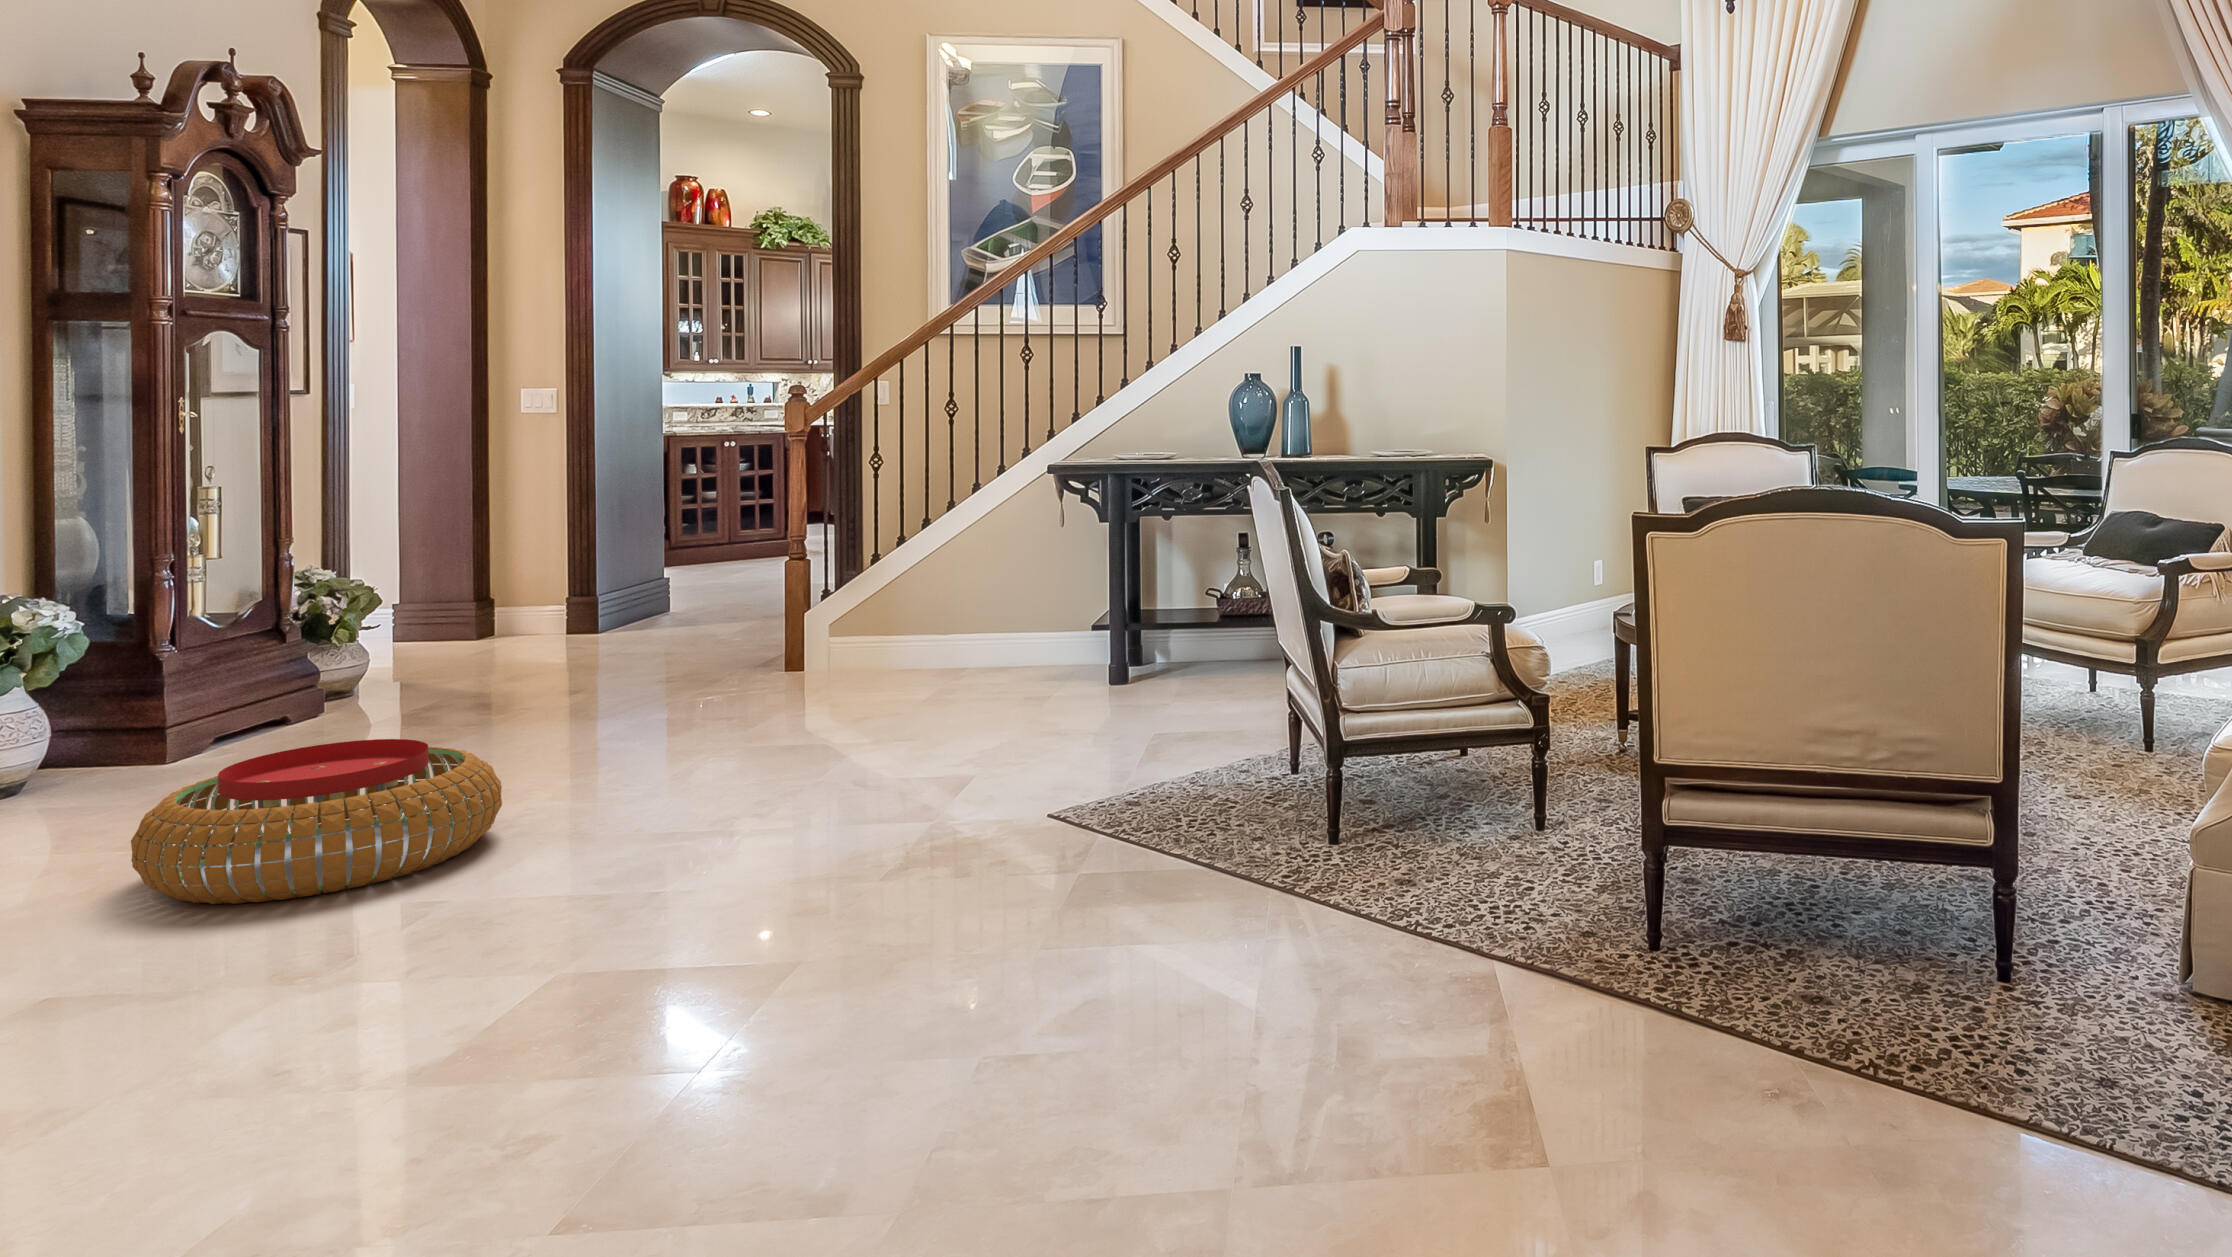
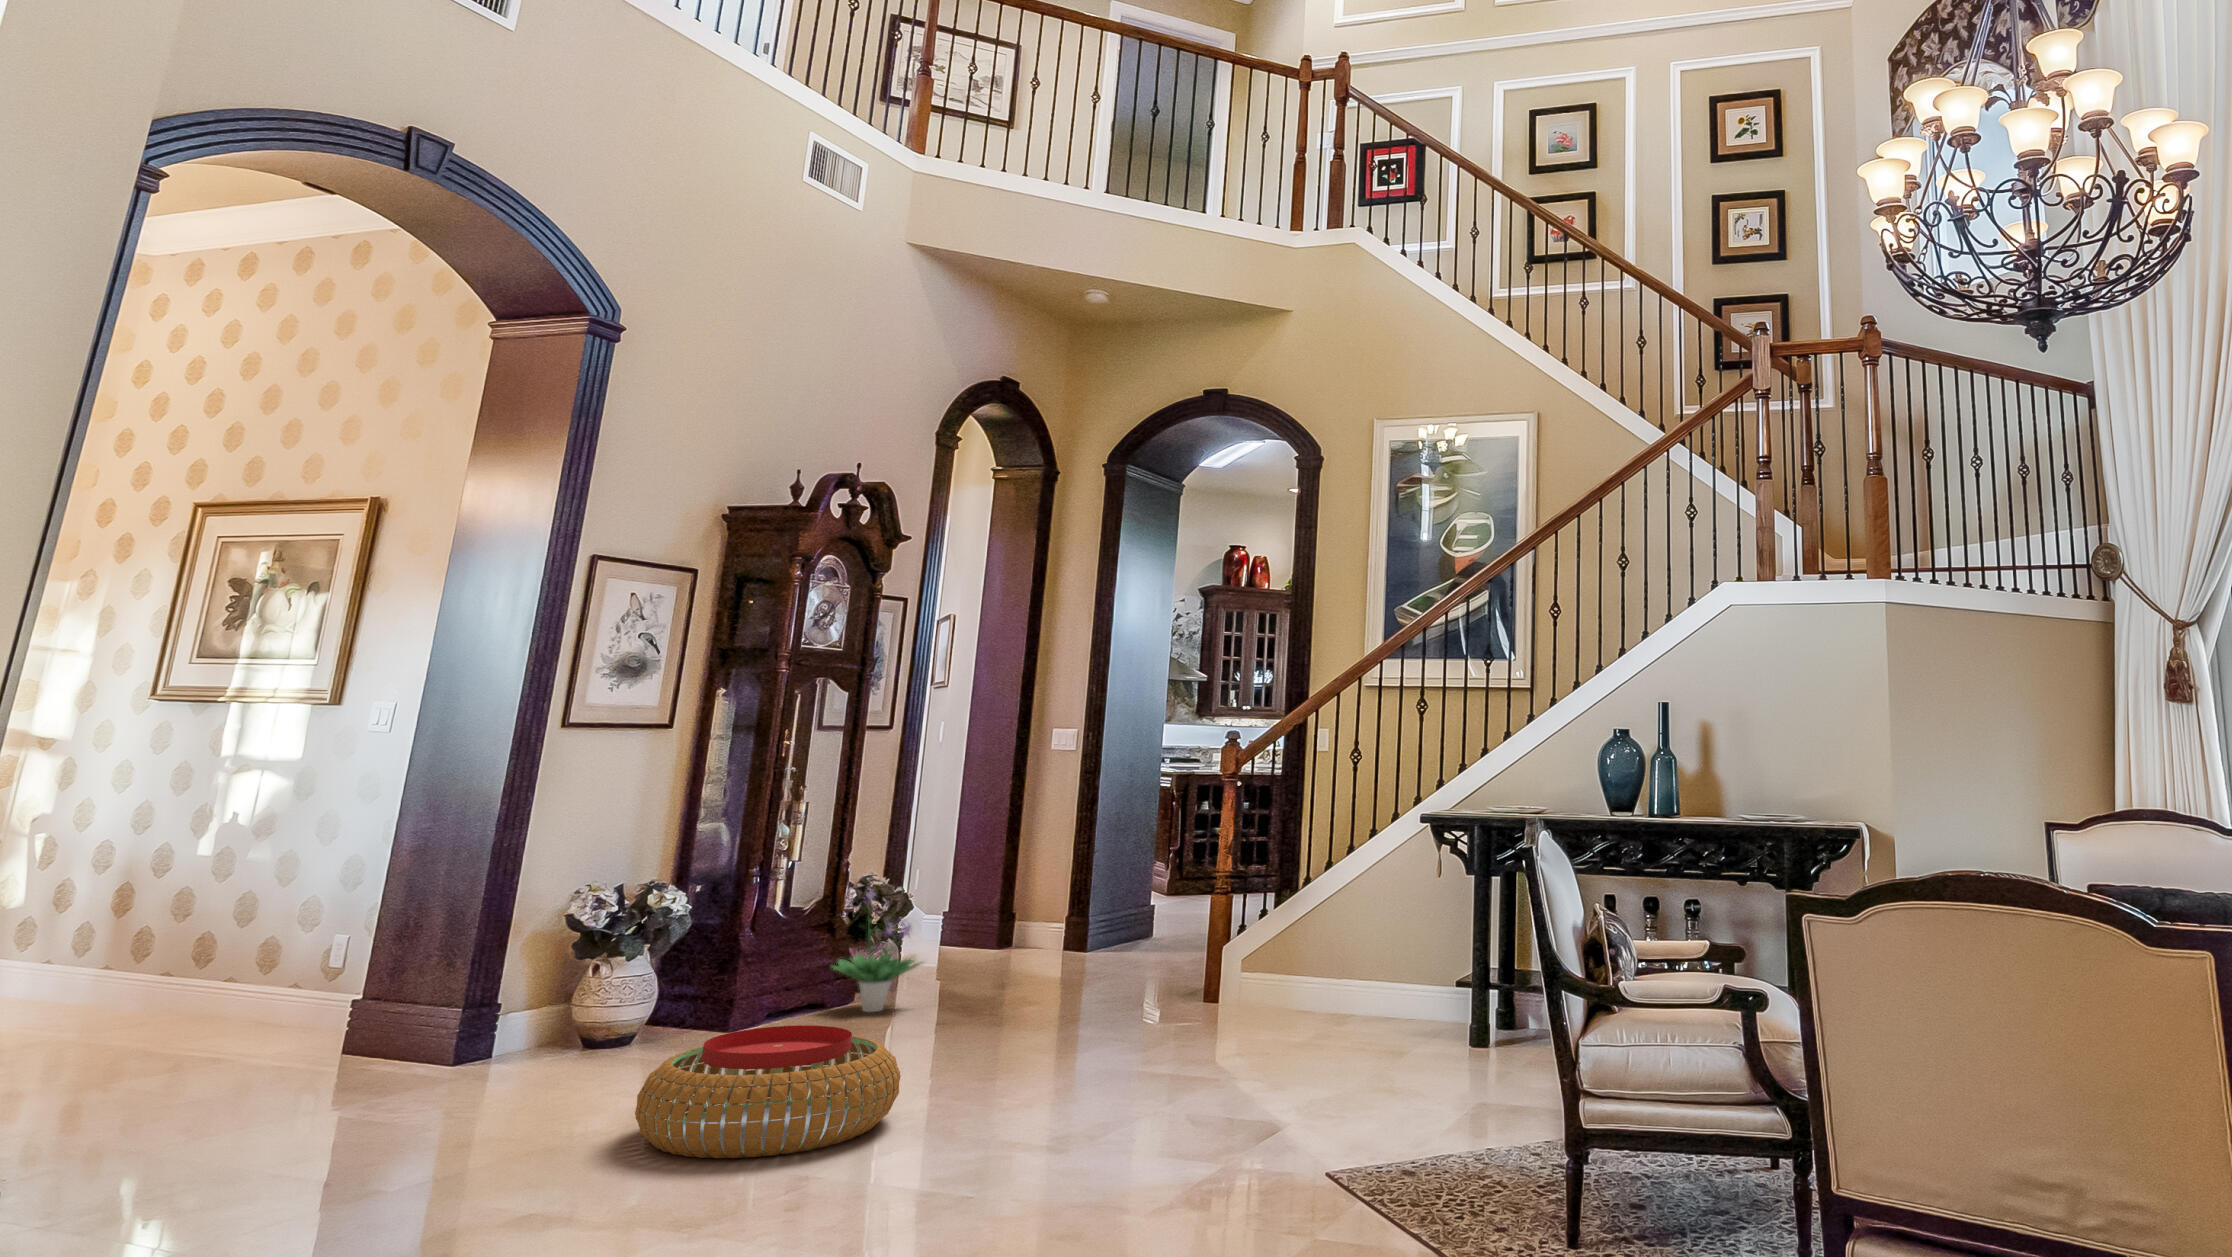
potted plant: none [291,581,426,721] -> present [831,889,921,1012]

